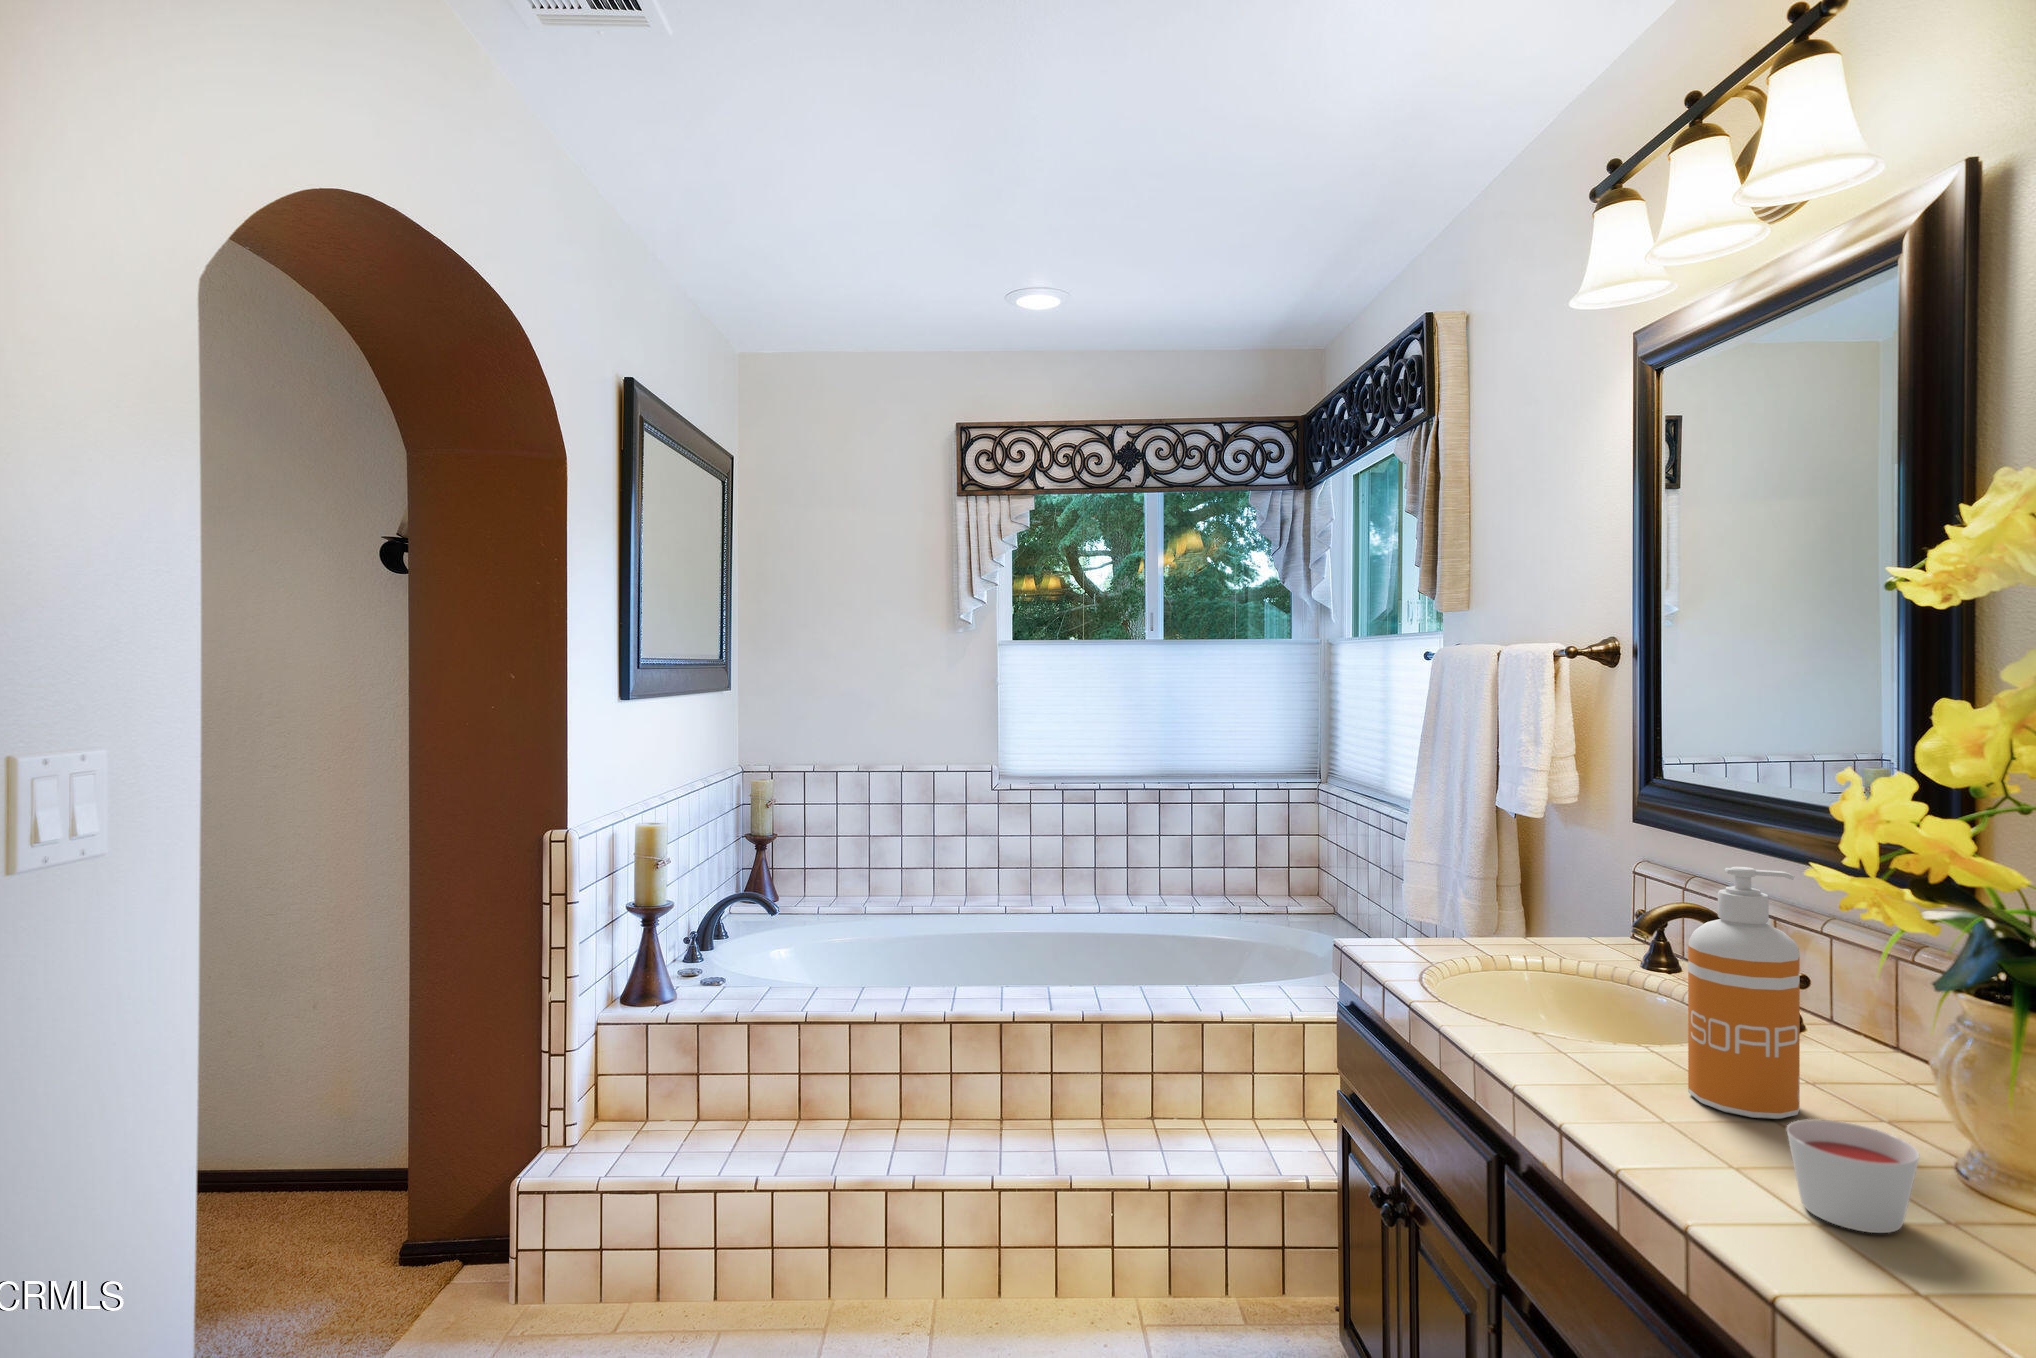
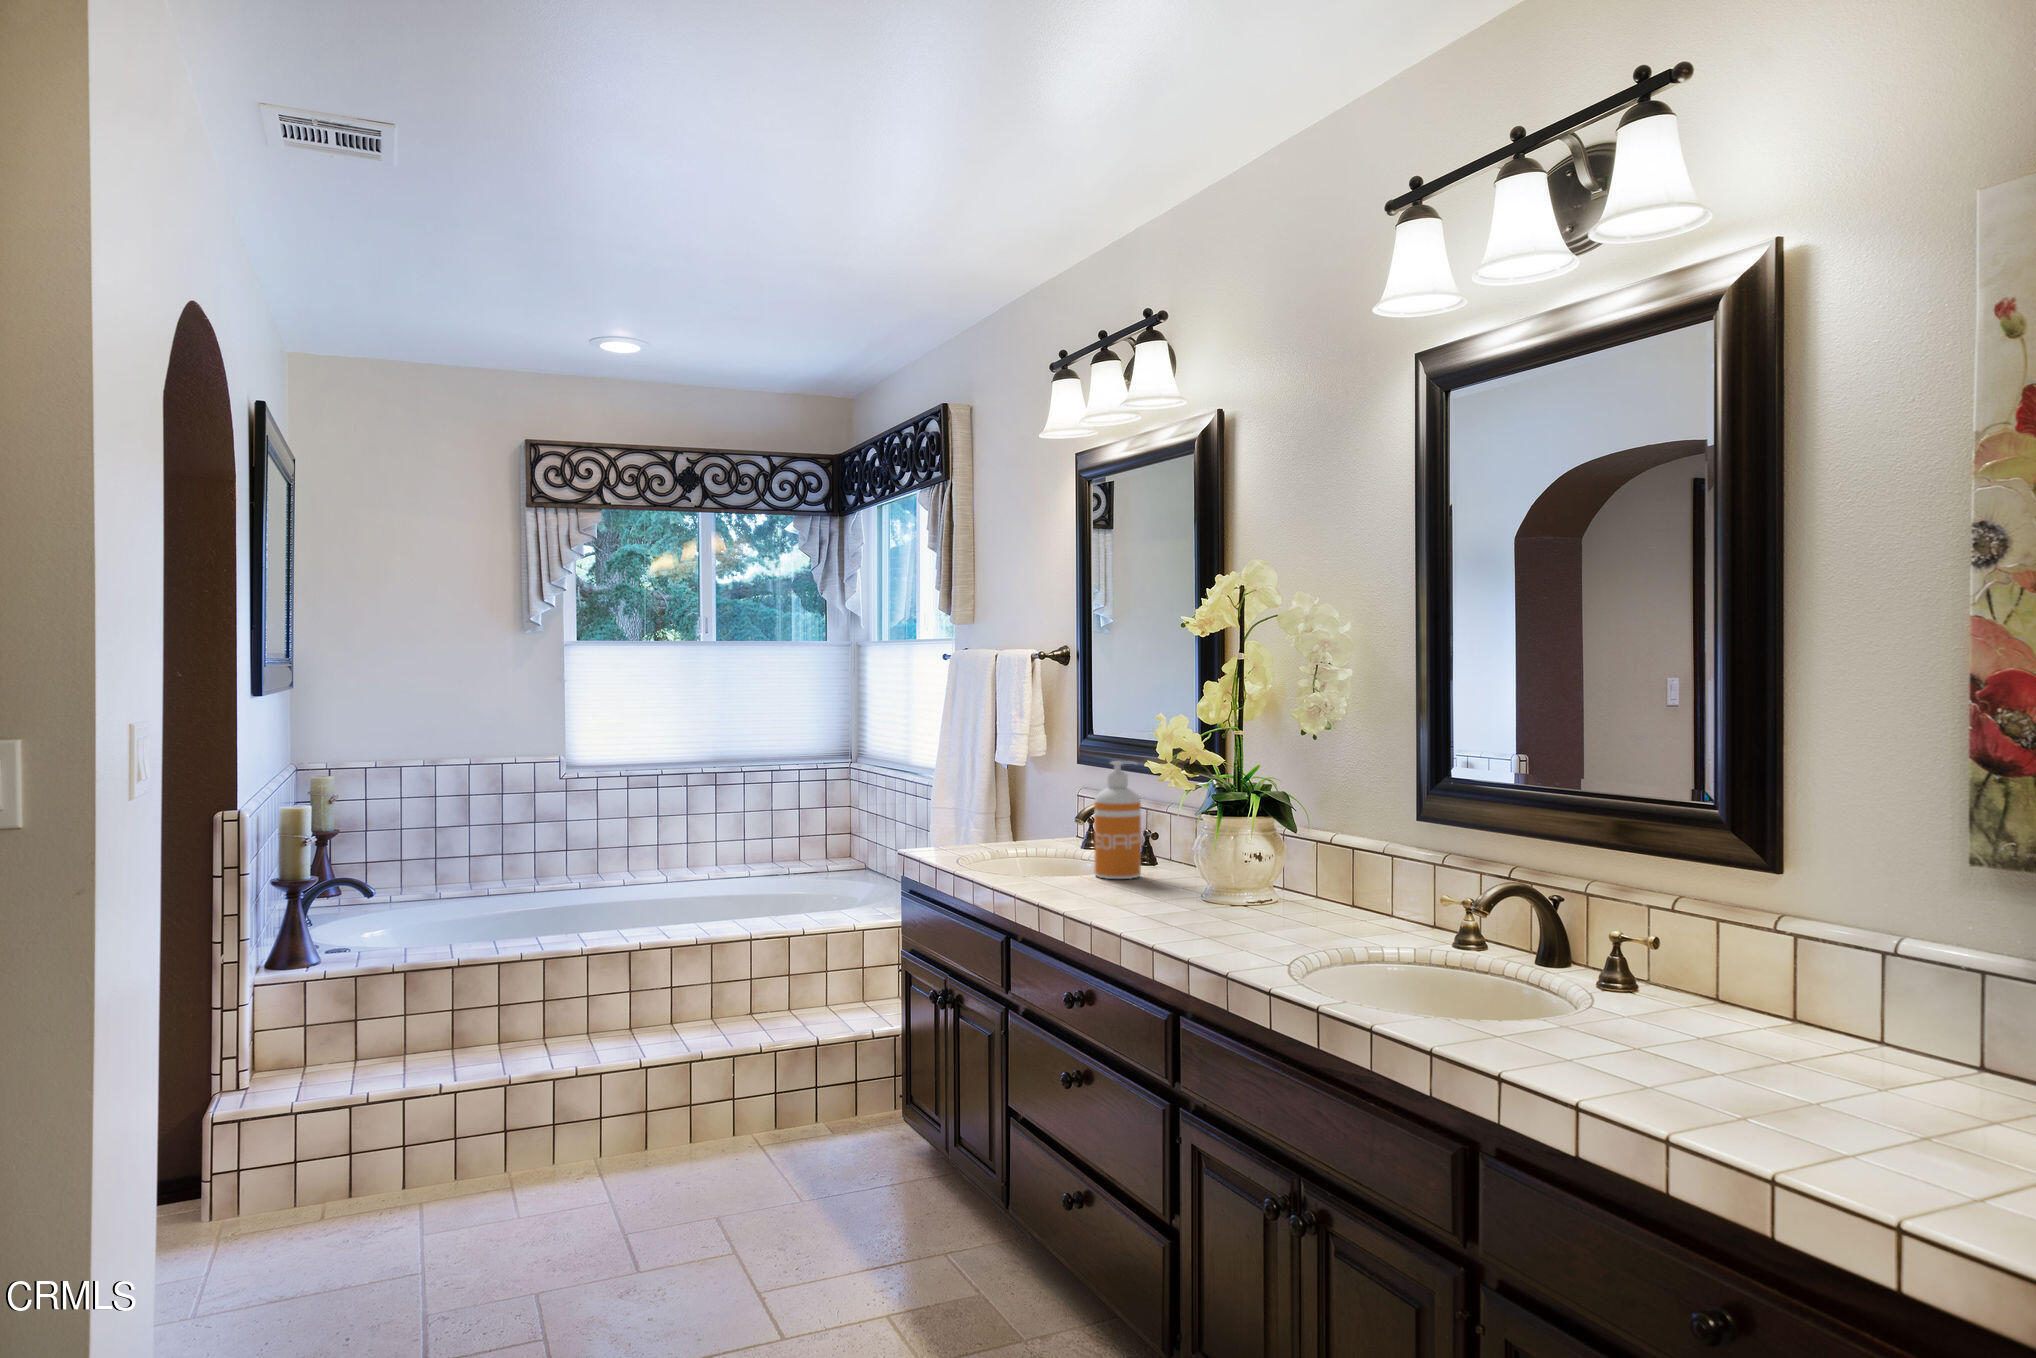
candle: present [1787,1119,1919,1233] -> none [1127,861,1172,898]

